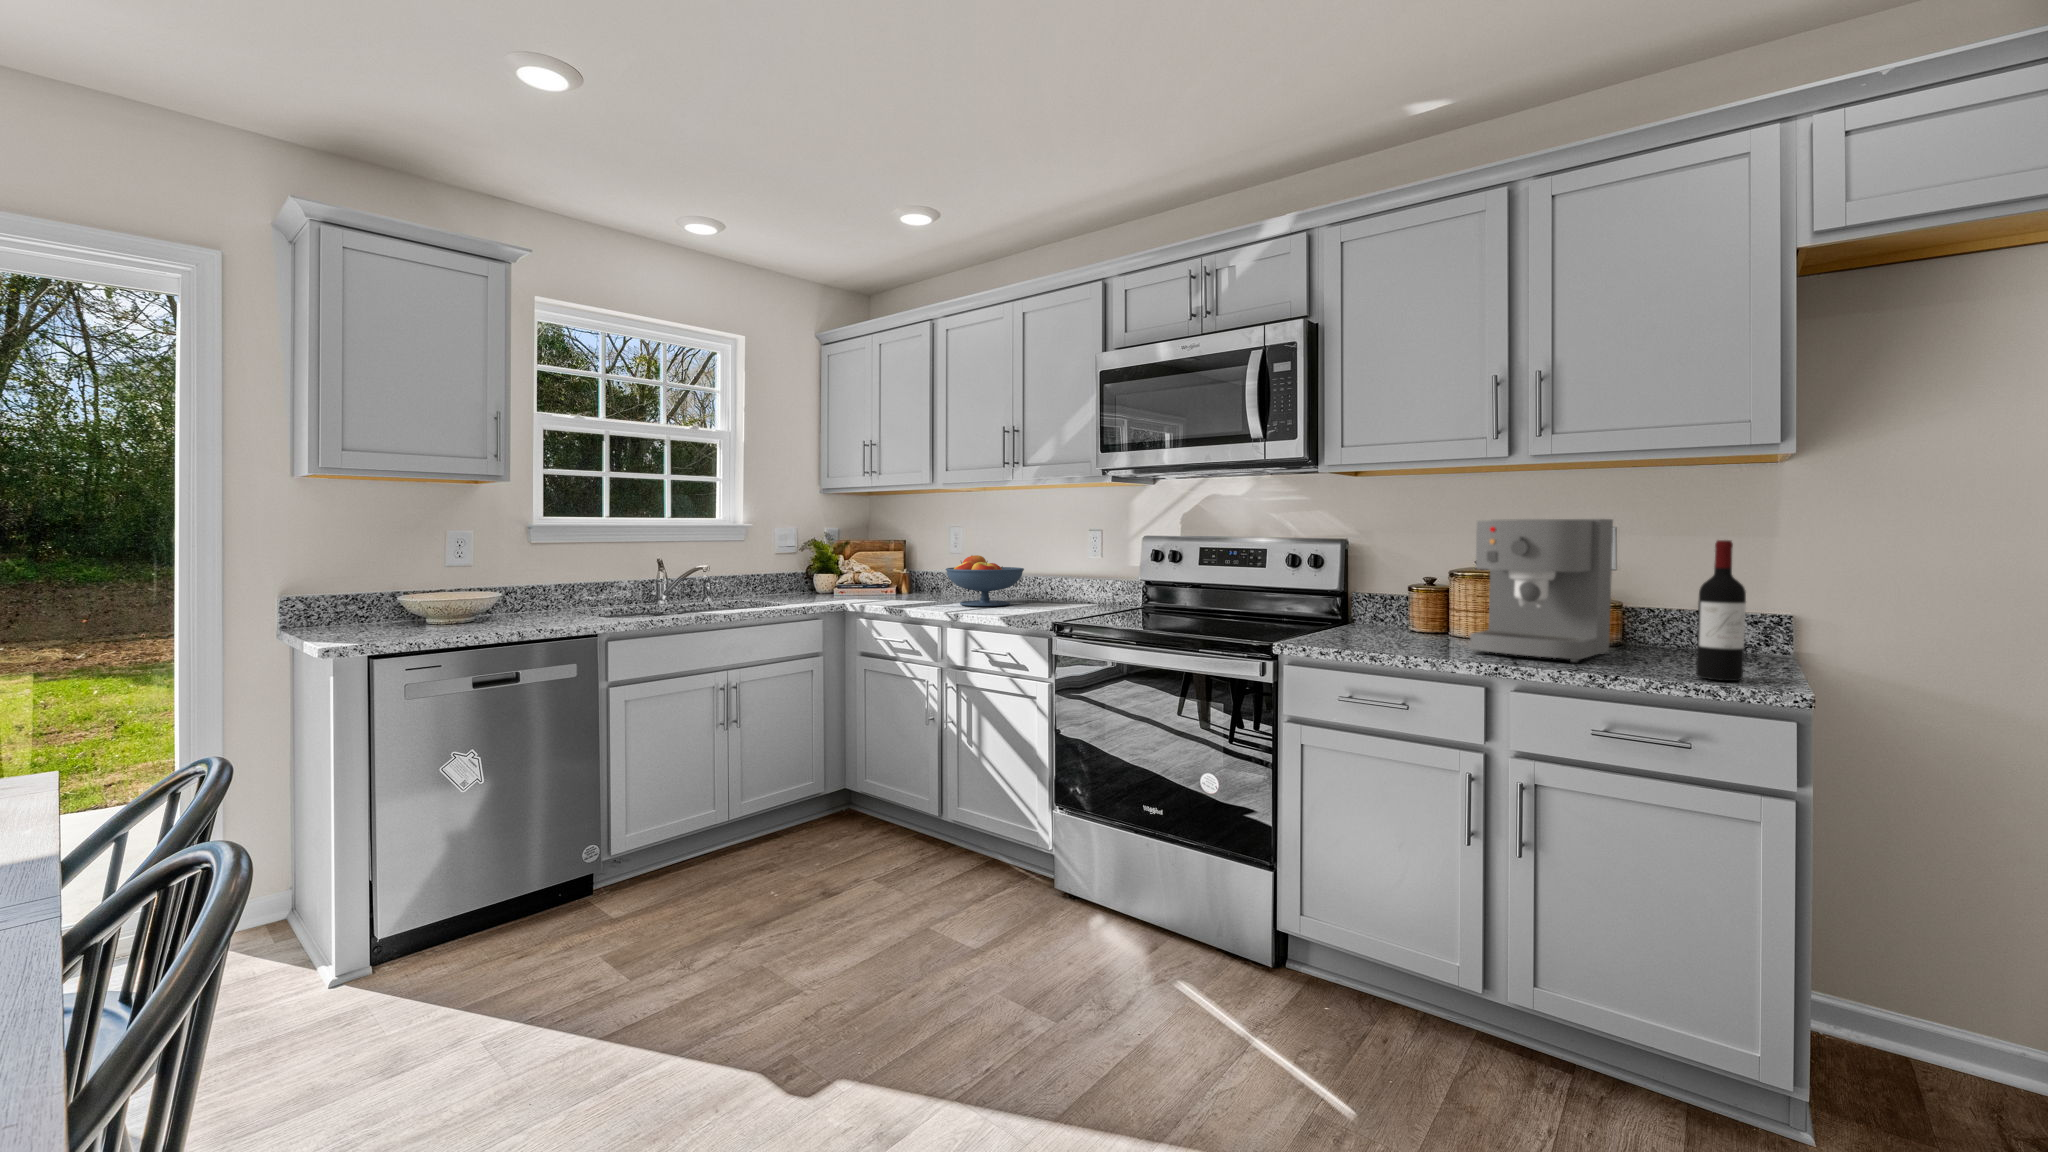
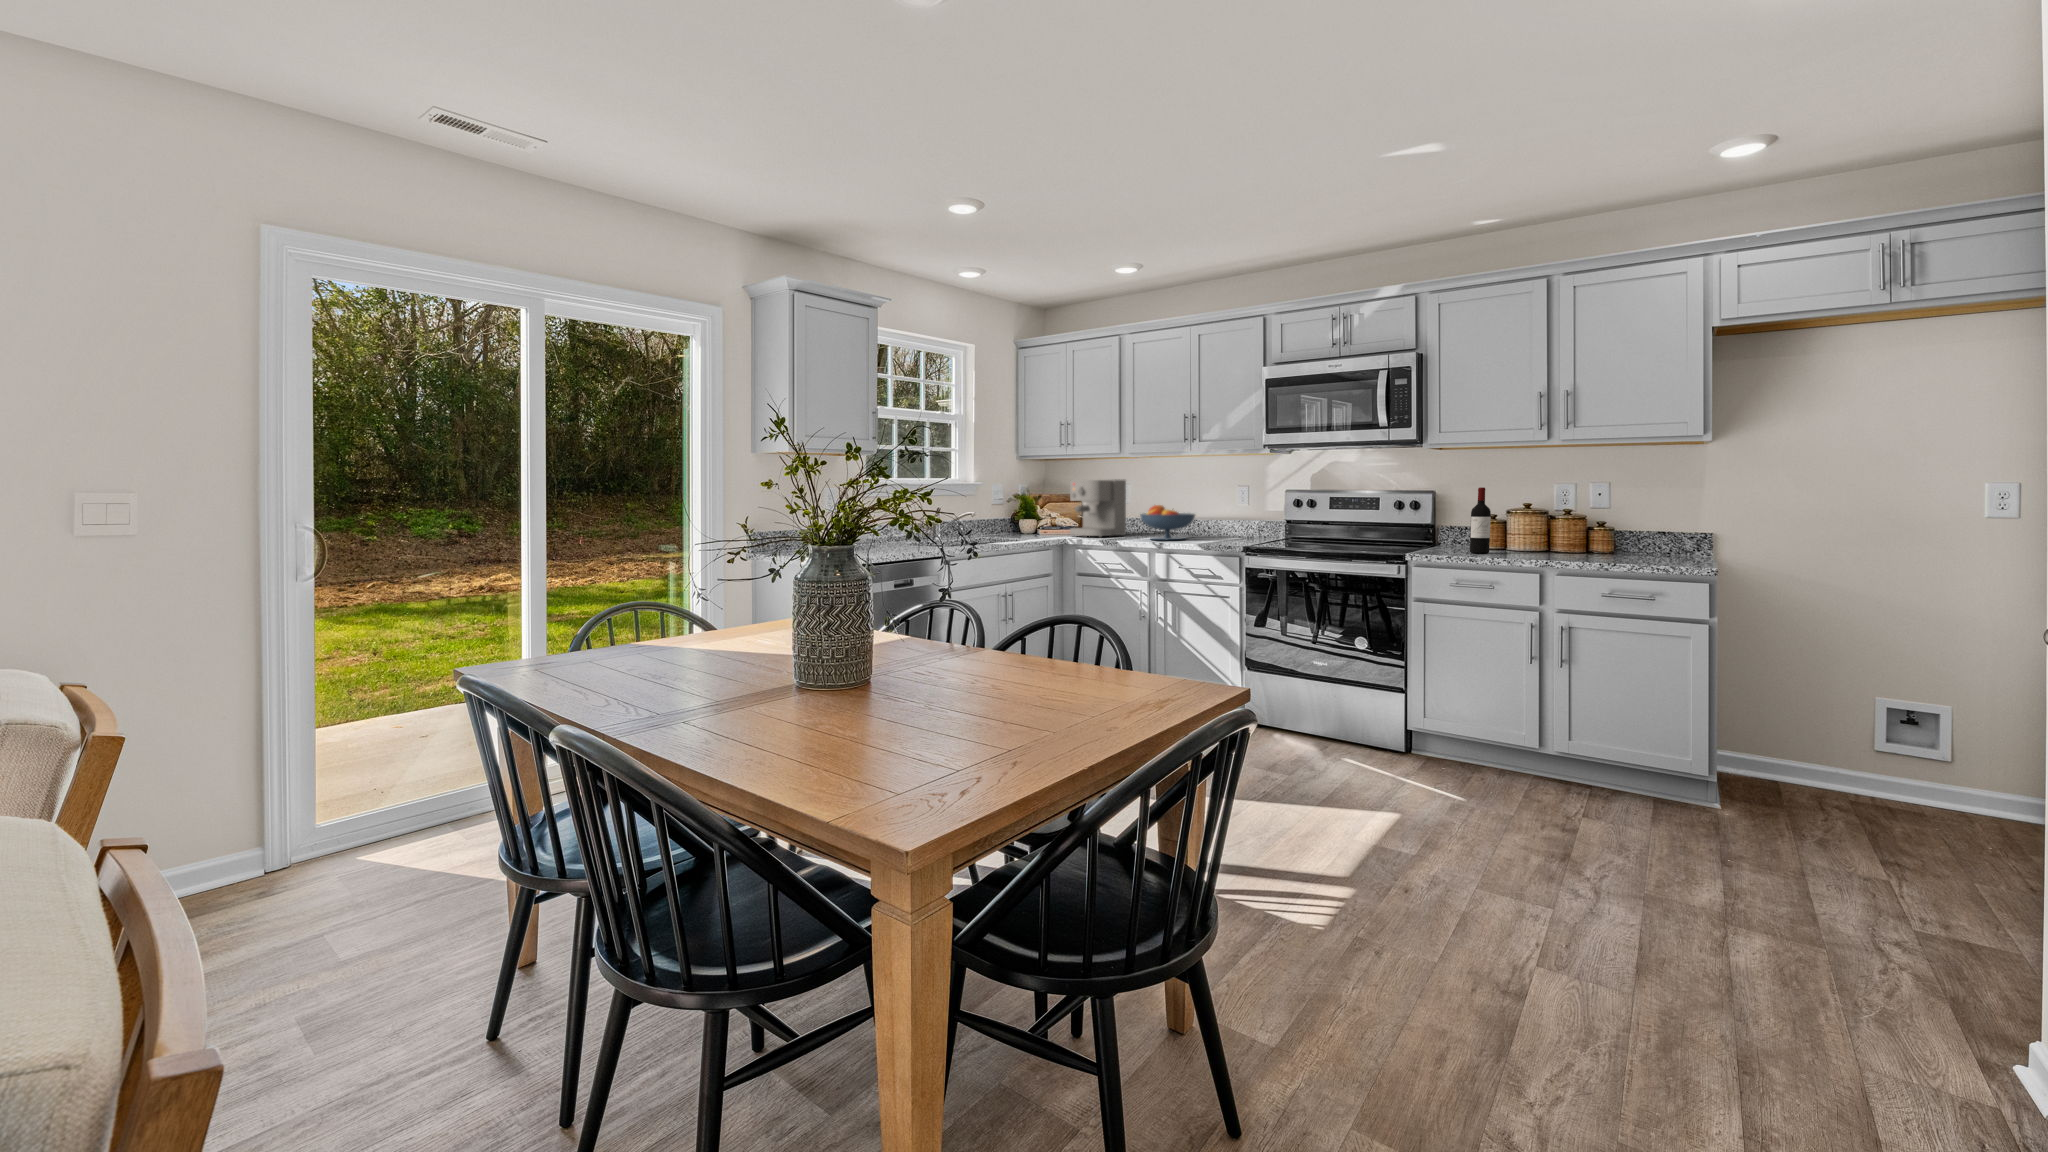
coffee maker: present [1470,519,1613,662] -> present [1070,480,1126,537]
wine bottle: present [1696,540,1746,681] -> present [1470,487,1491,553]

